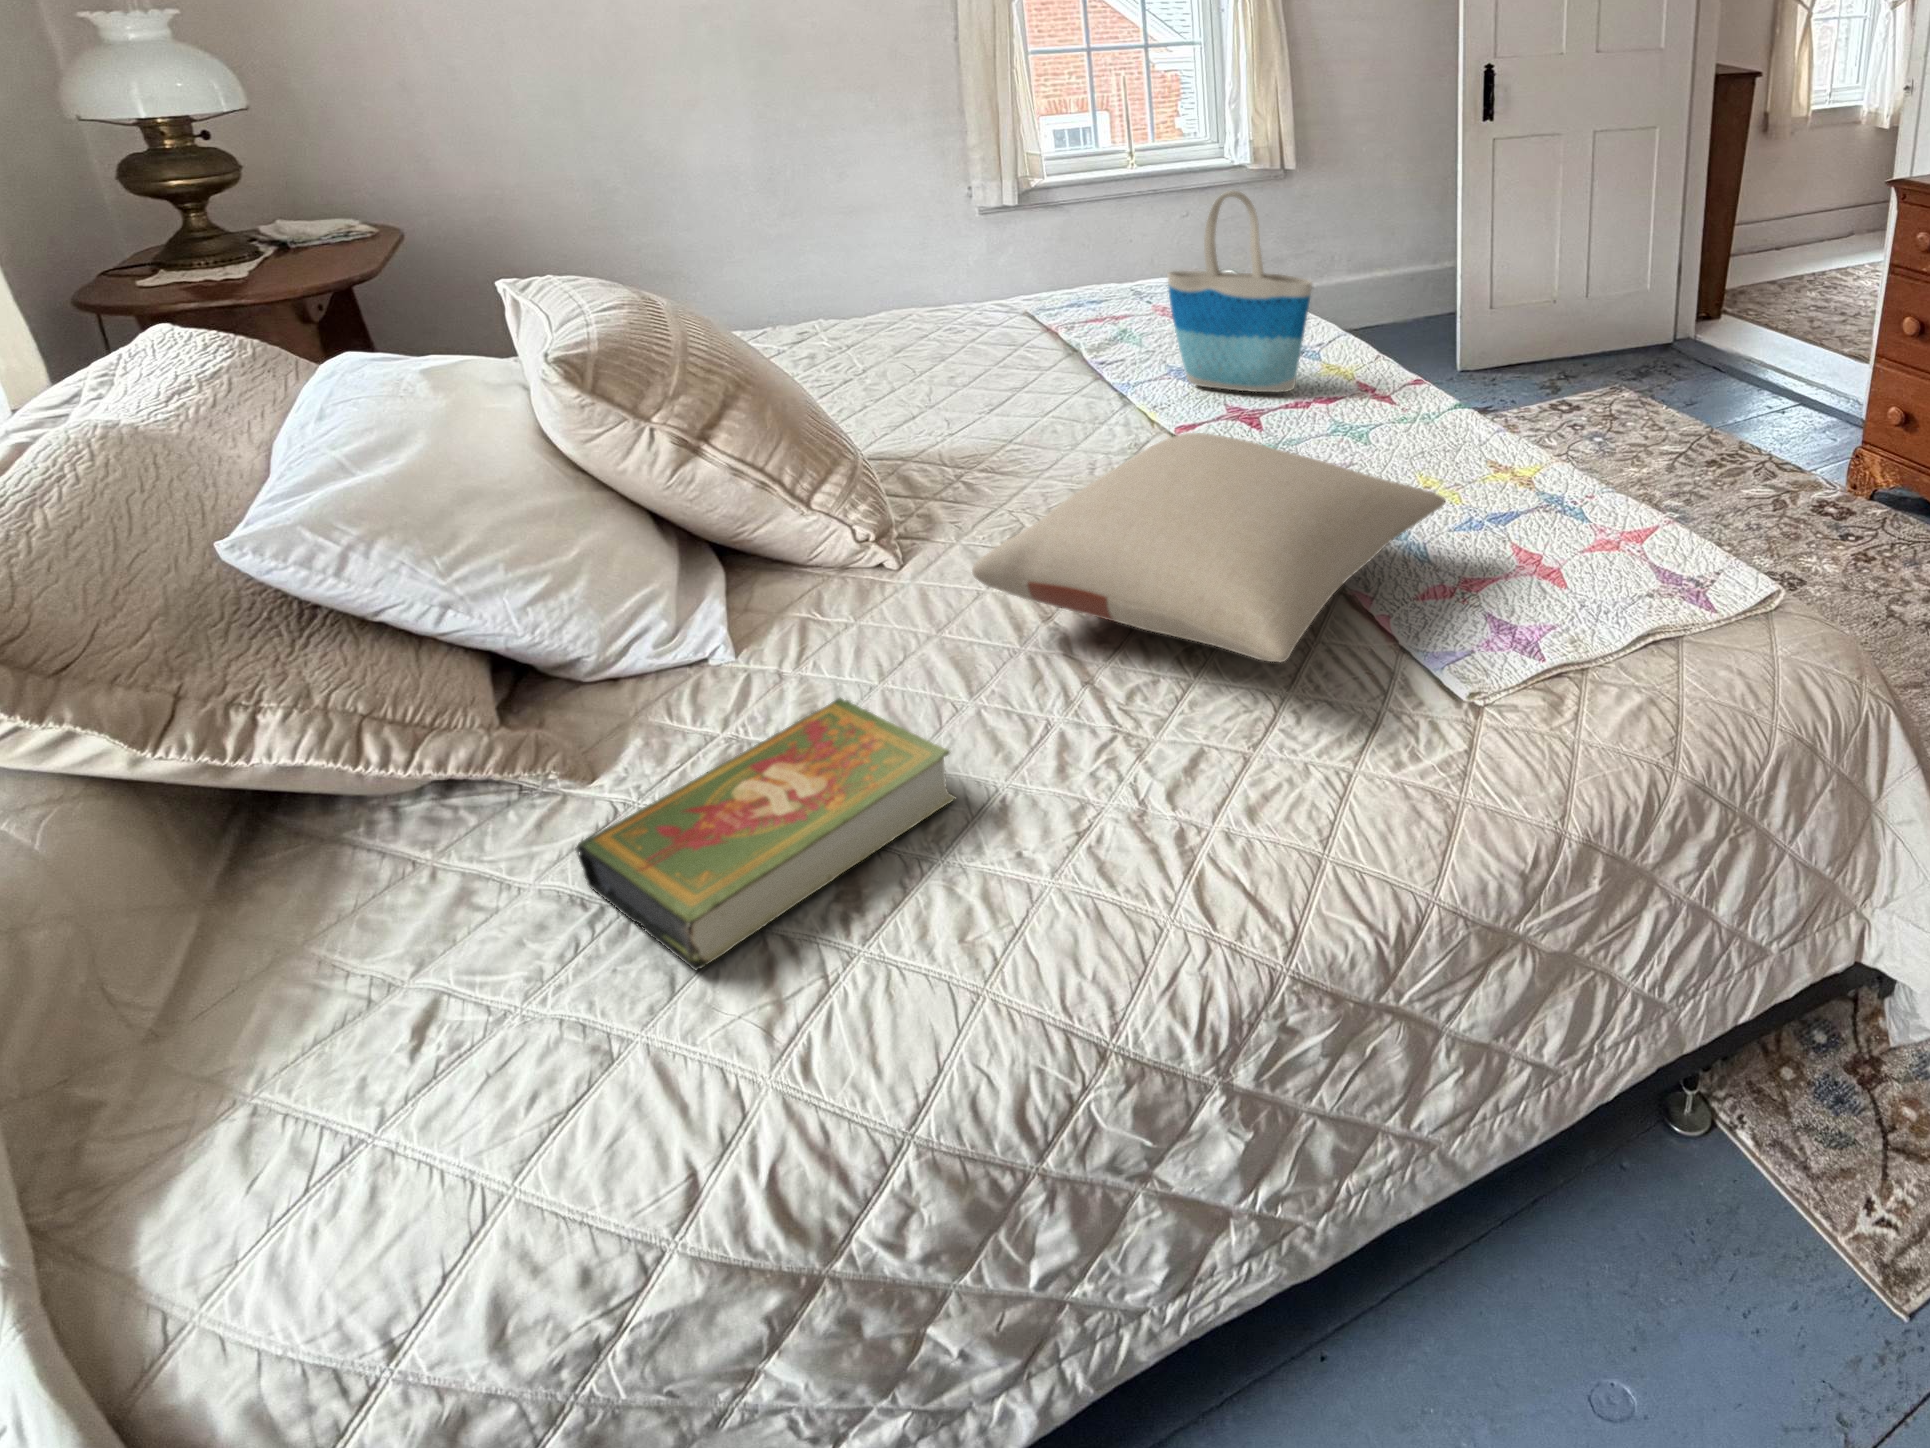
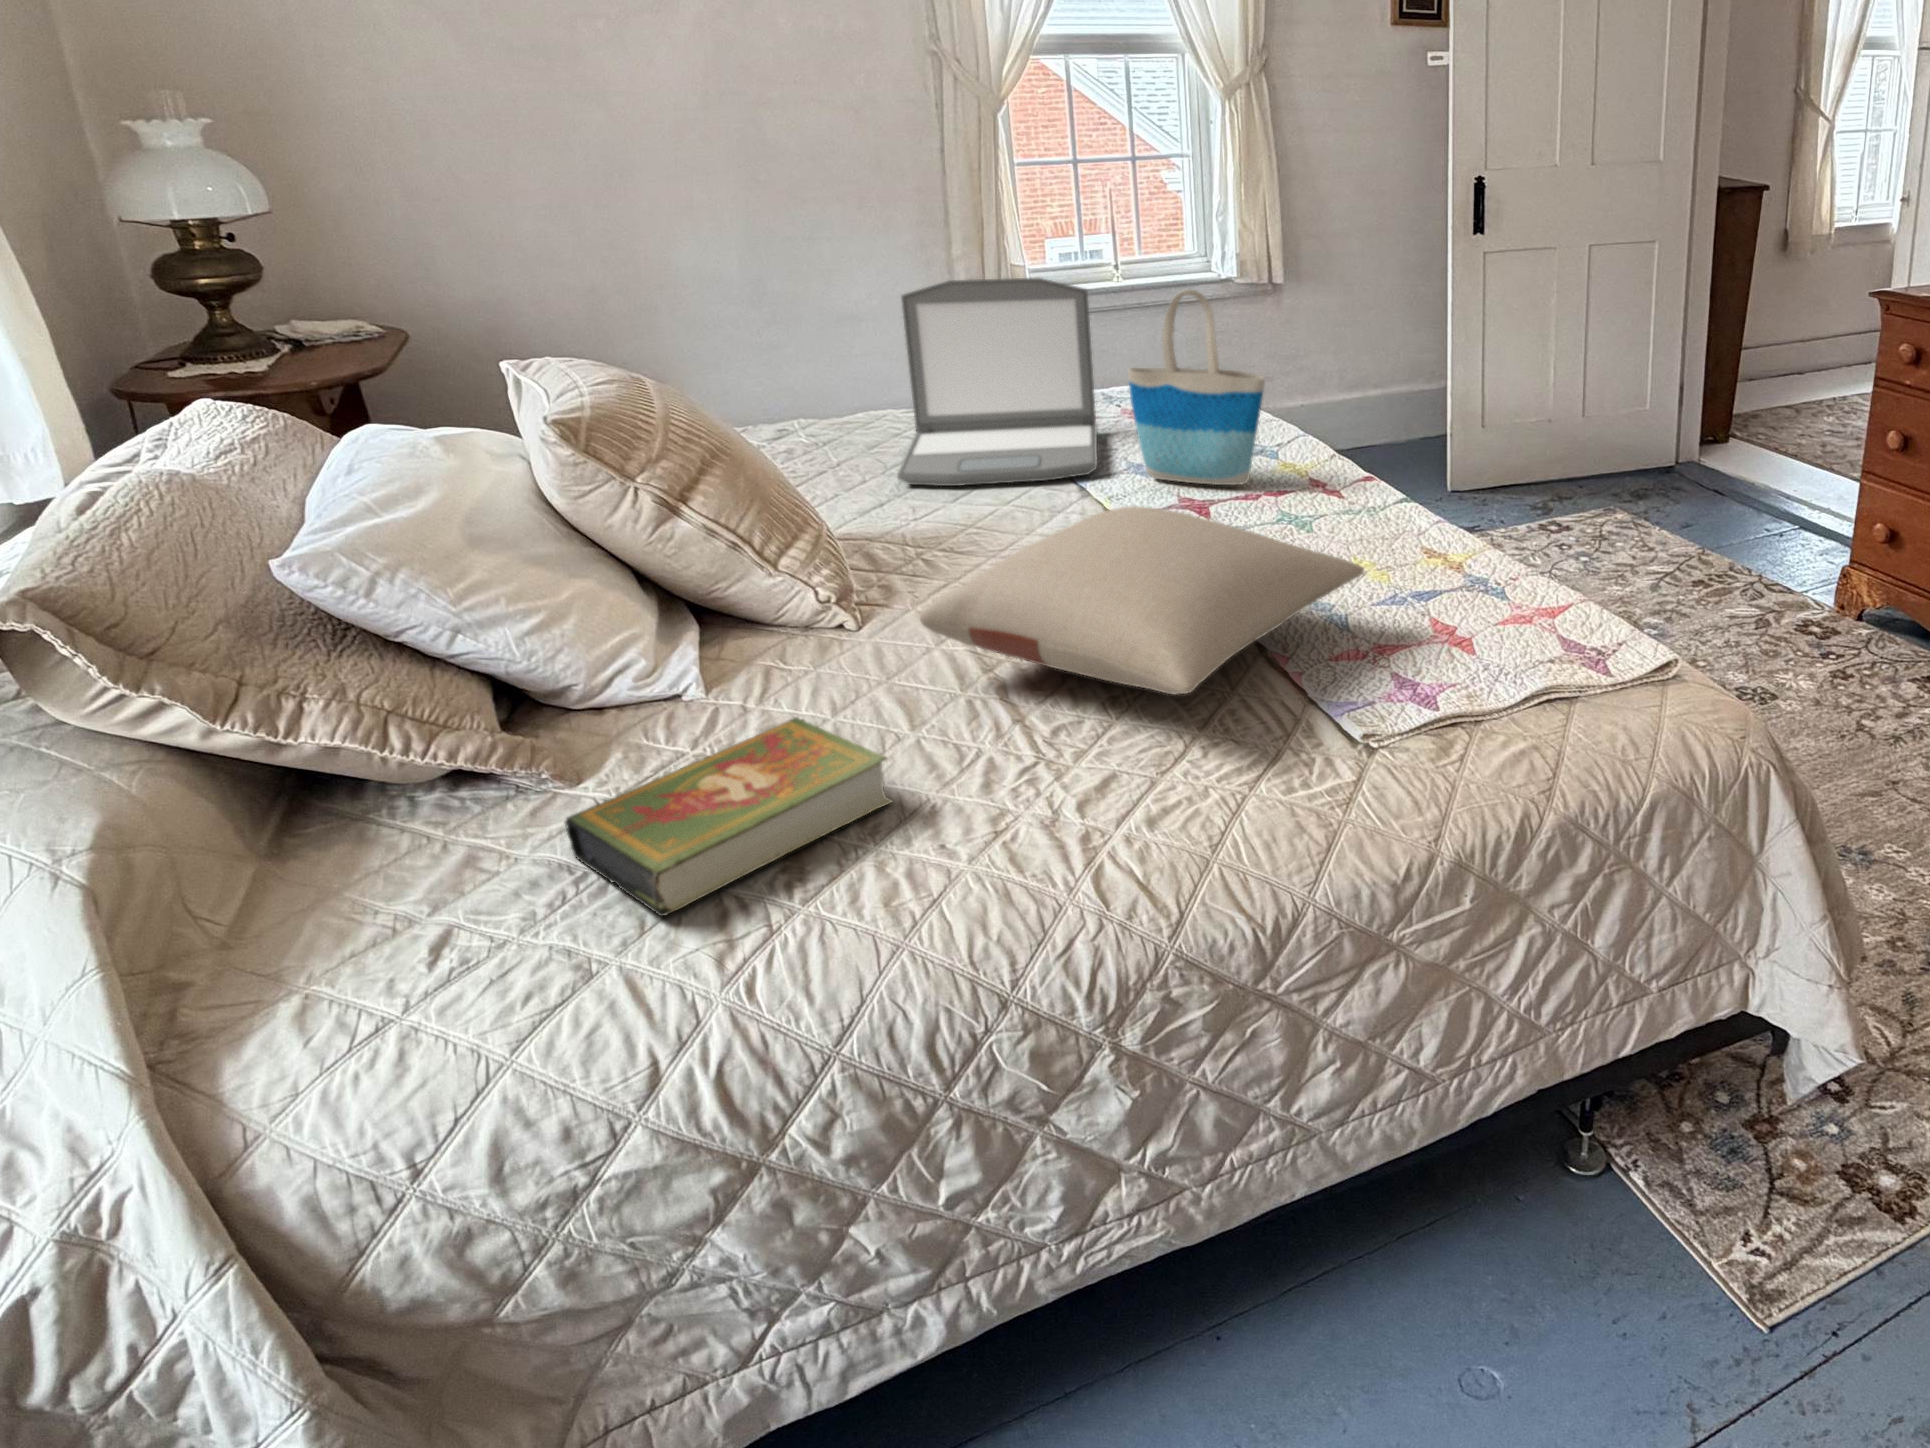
laptop: none [923,175,1135,397] -> present [897,277,1097,486]

